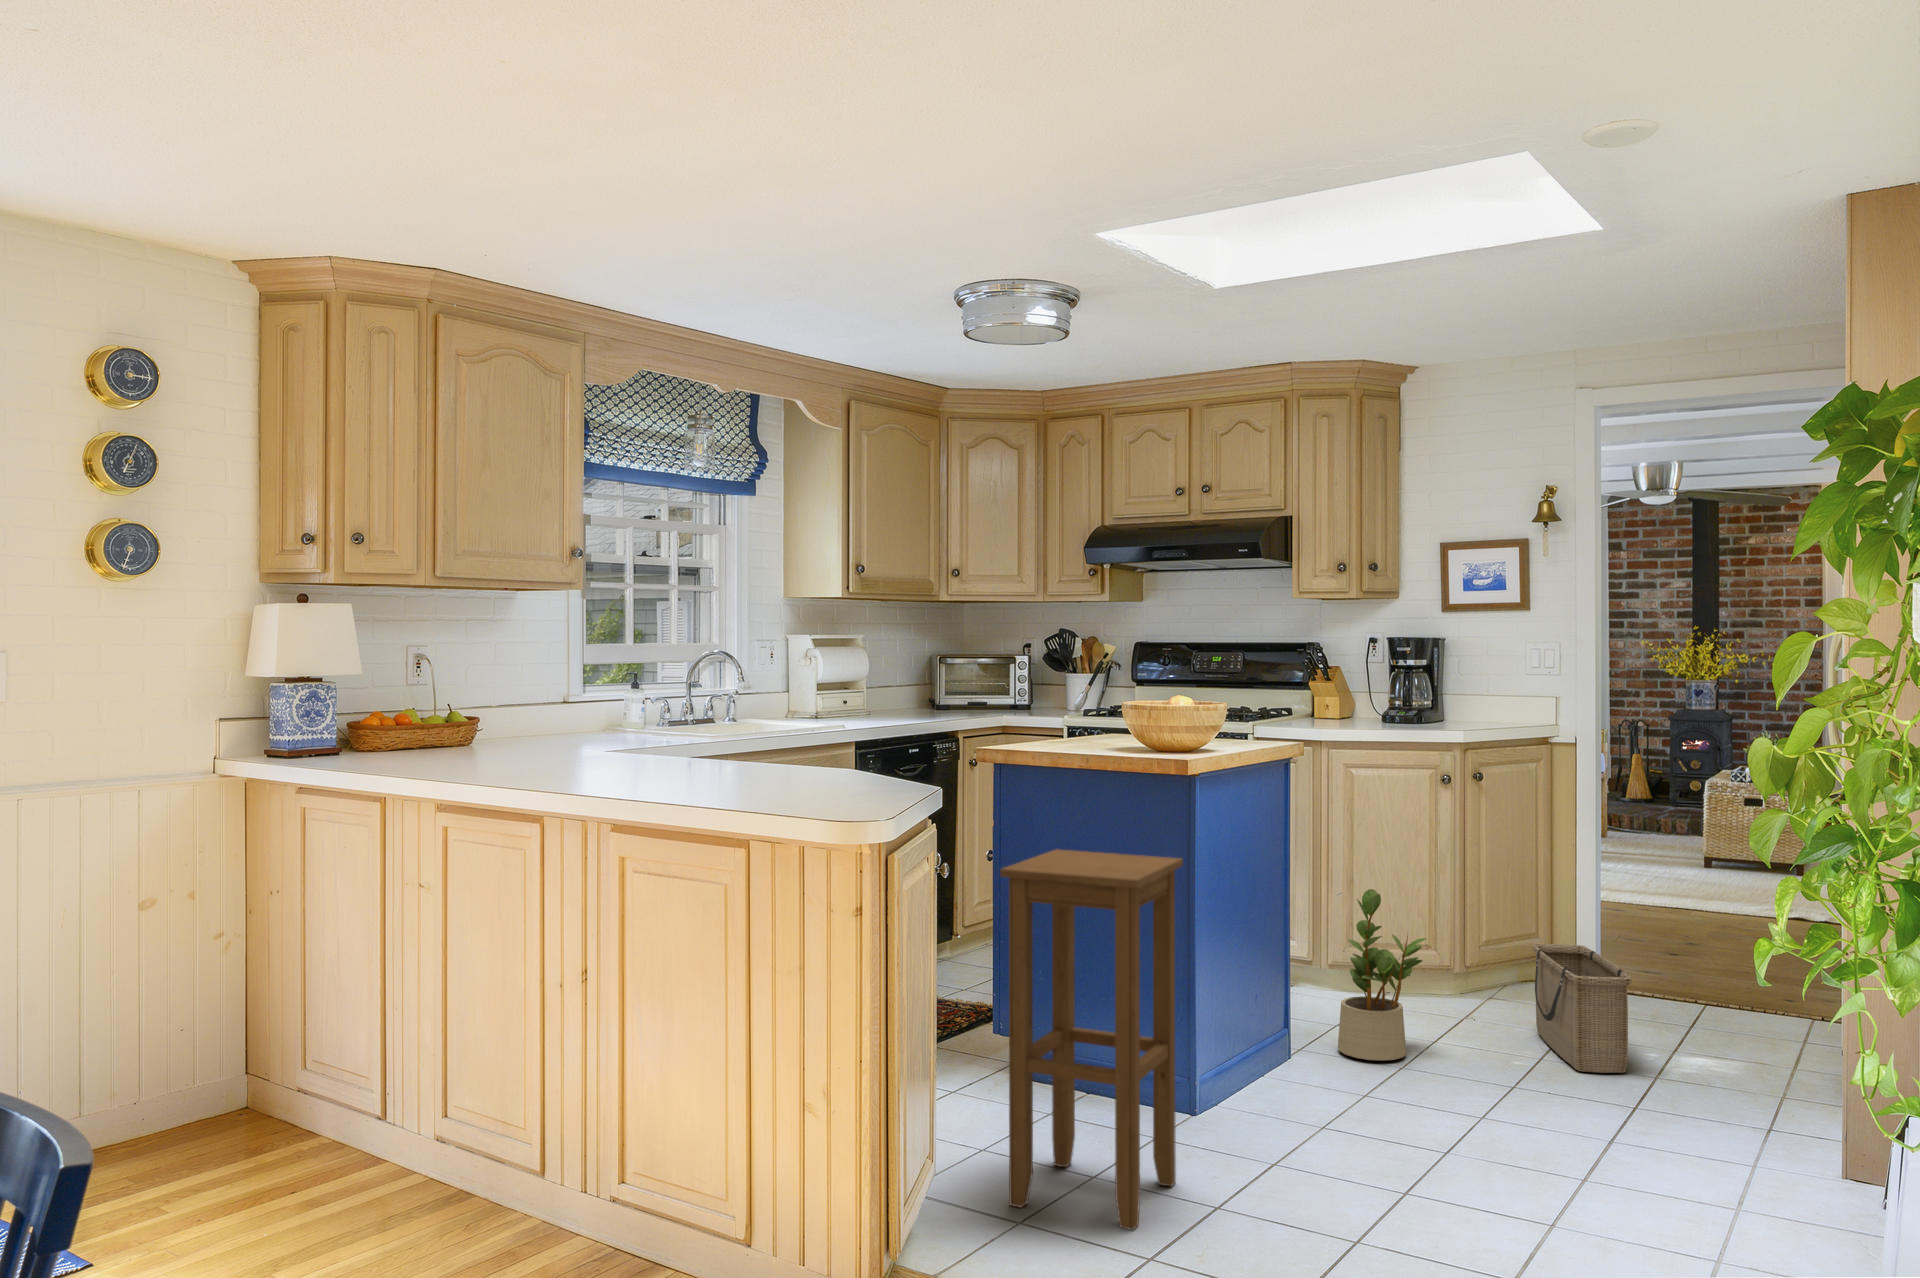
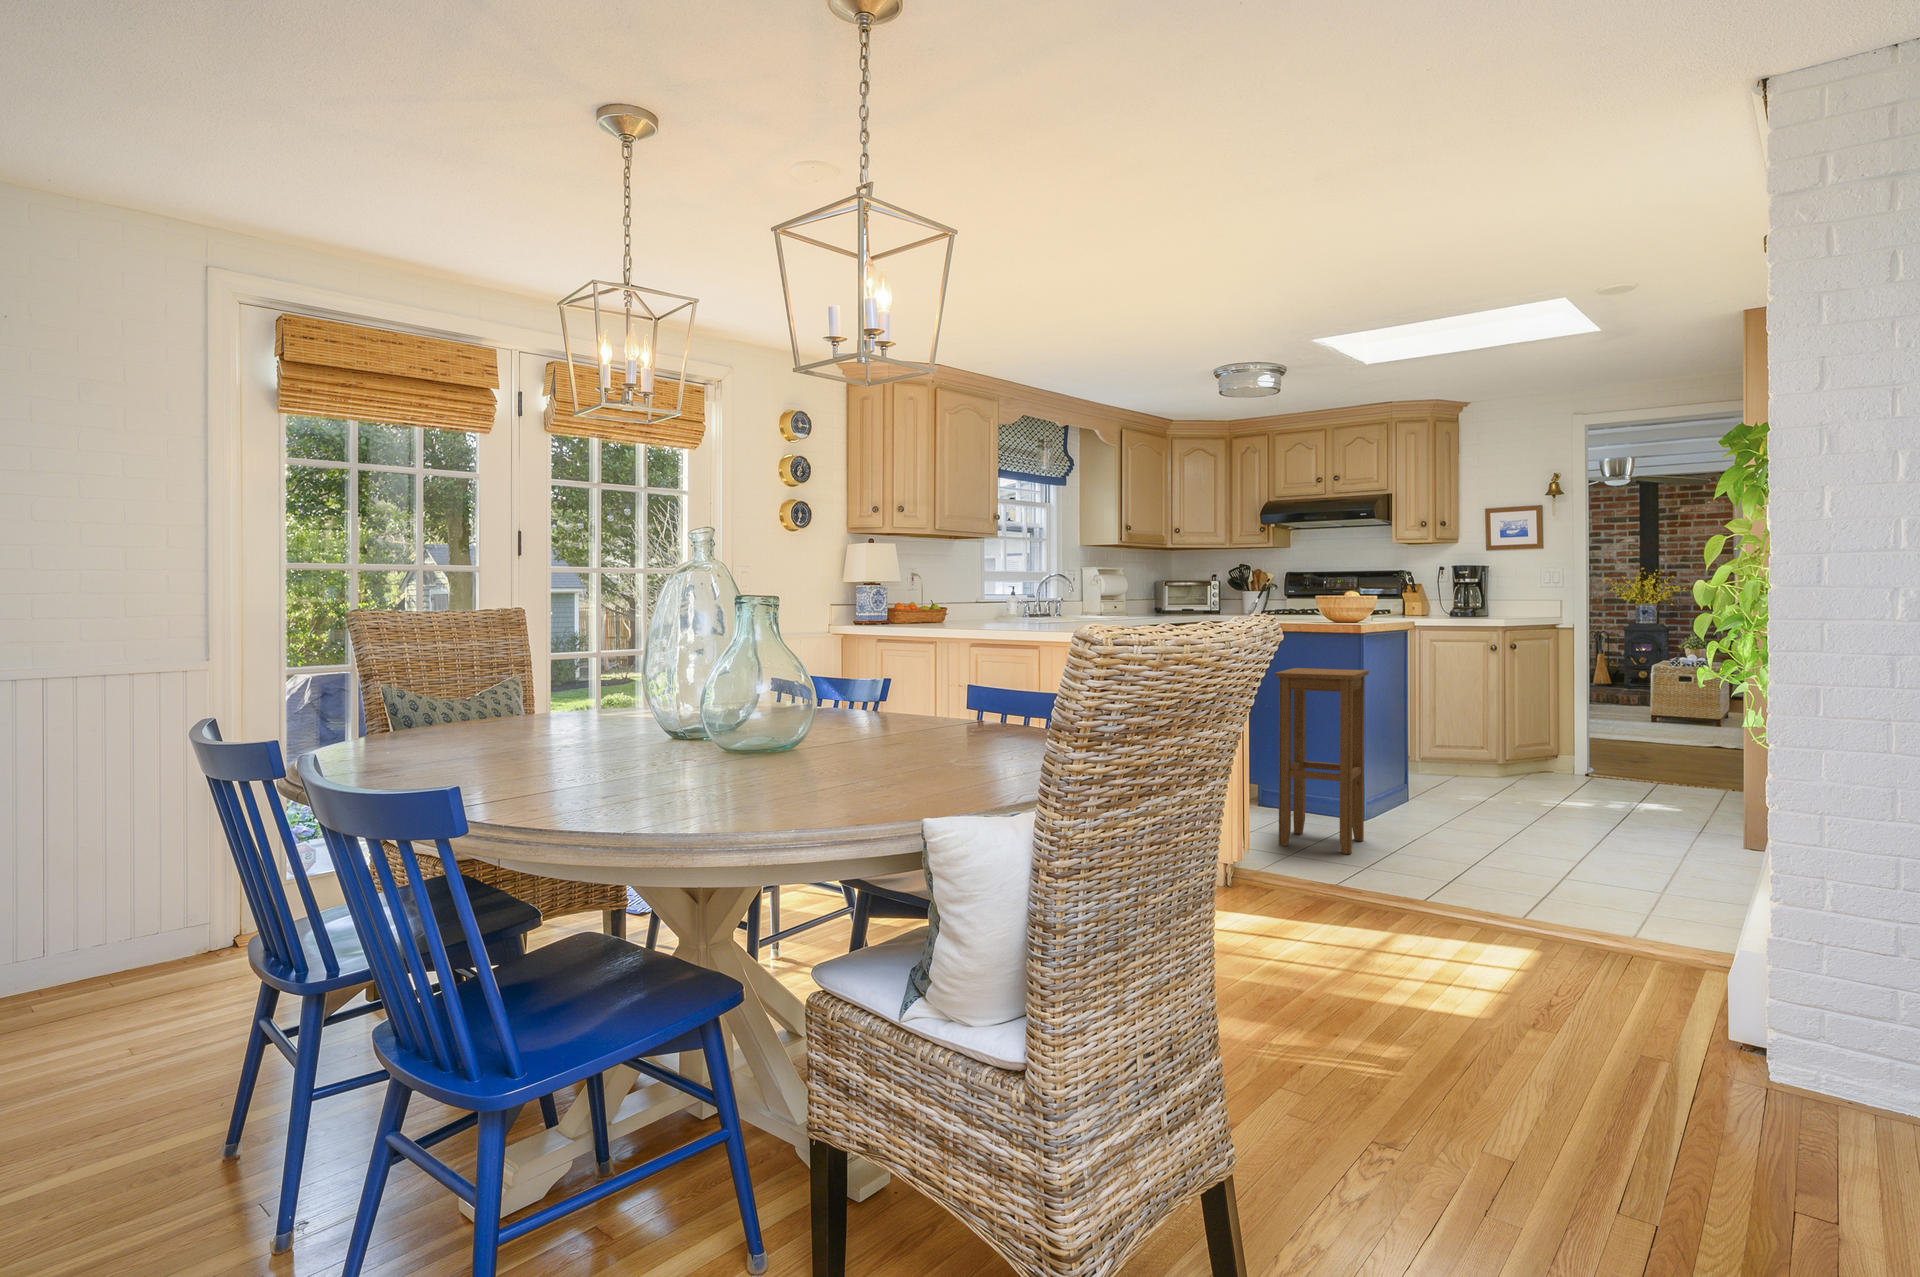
potted plant: present [1338,889,1427,1061] -> none [1433,704,1488,799]
basket: present [1533,944,1631,1073] -> none [1550,739,1614,806]

